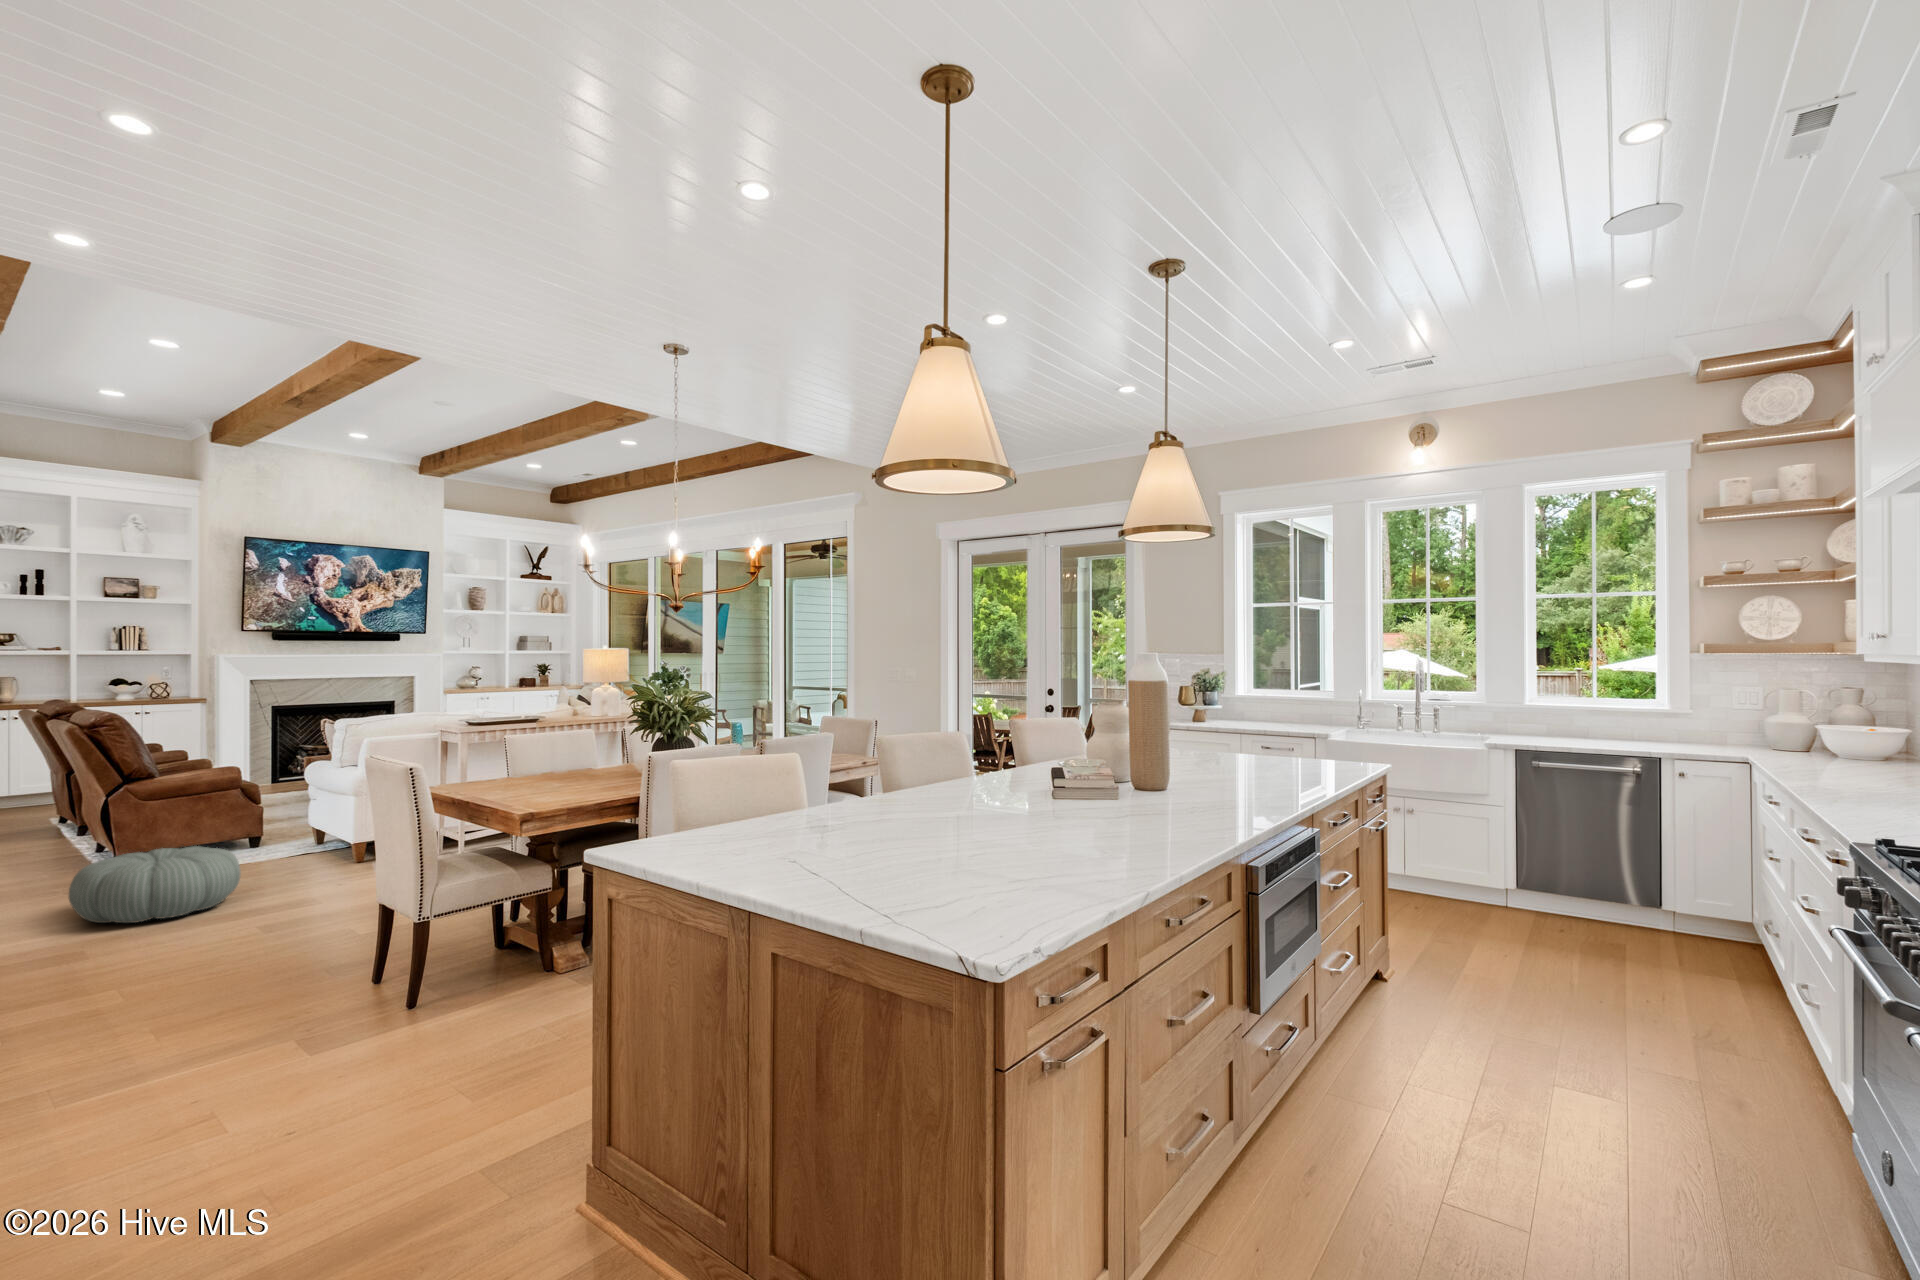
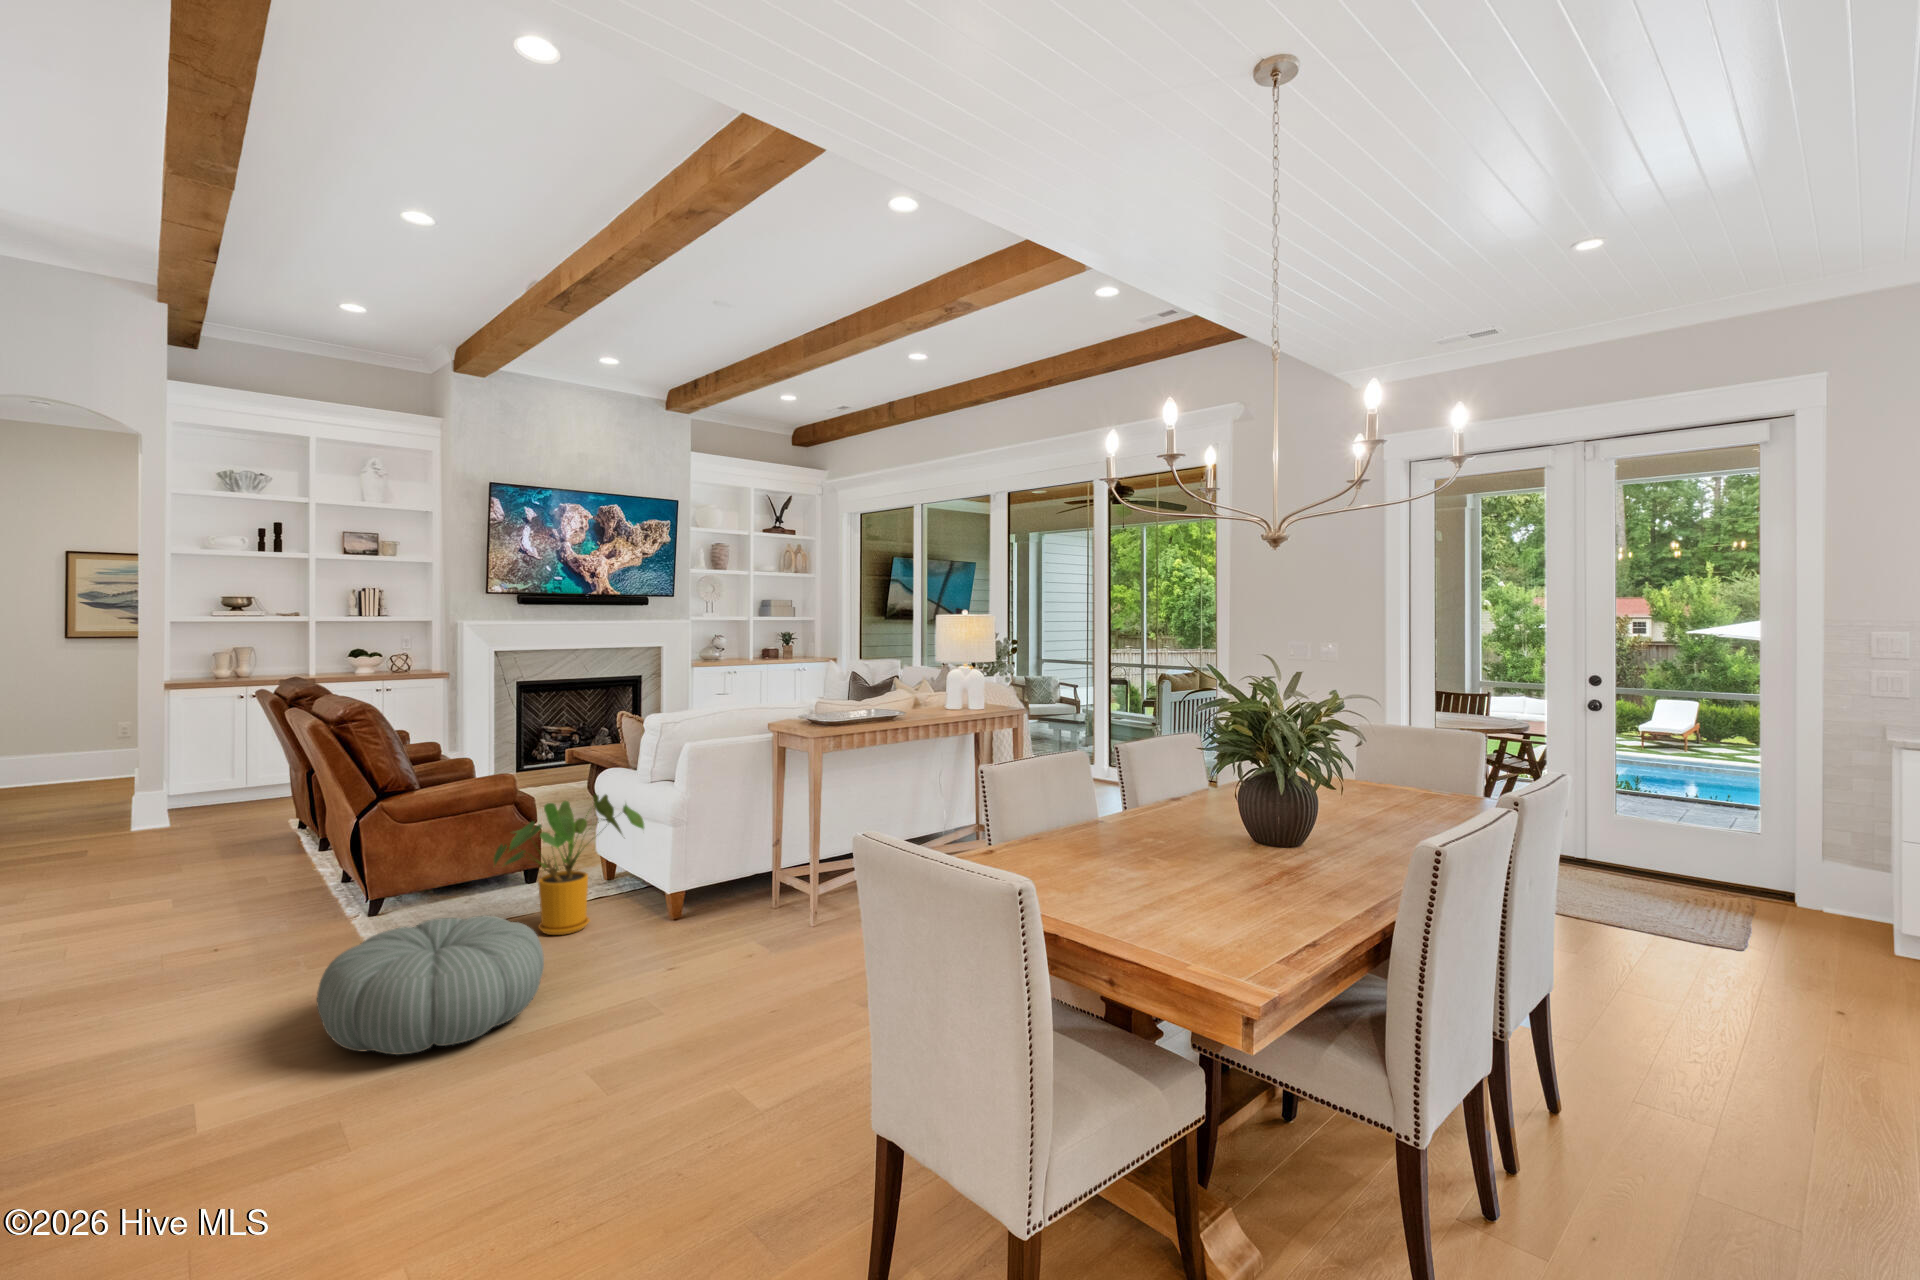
house plant: none [212,774,337,873] -> present [494,795,644,935]

